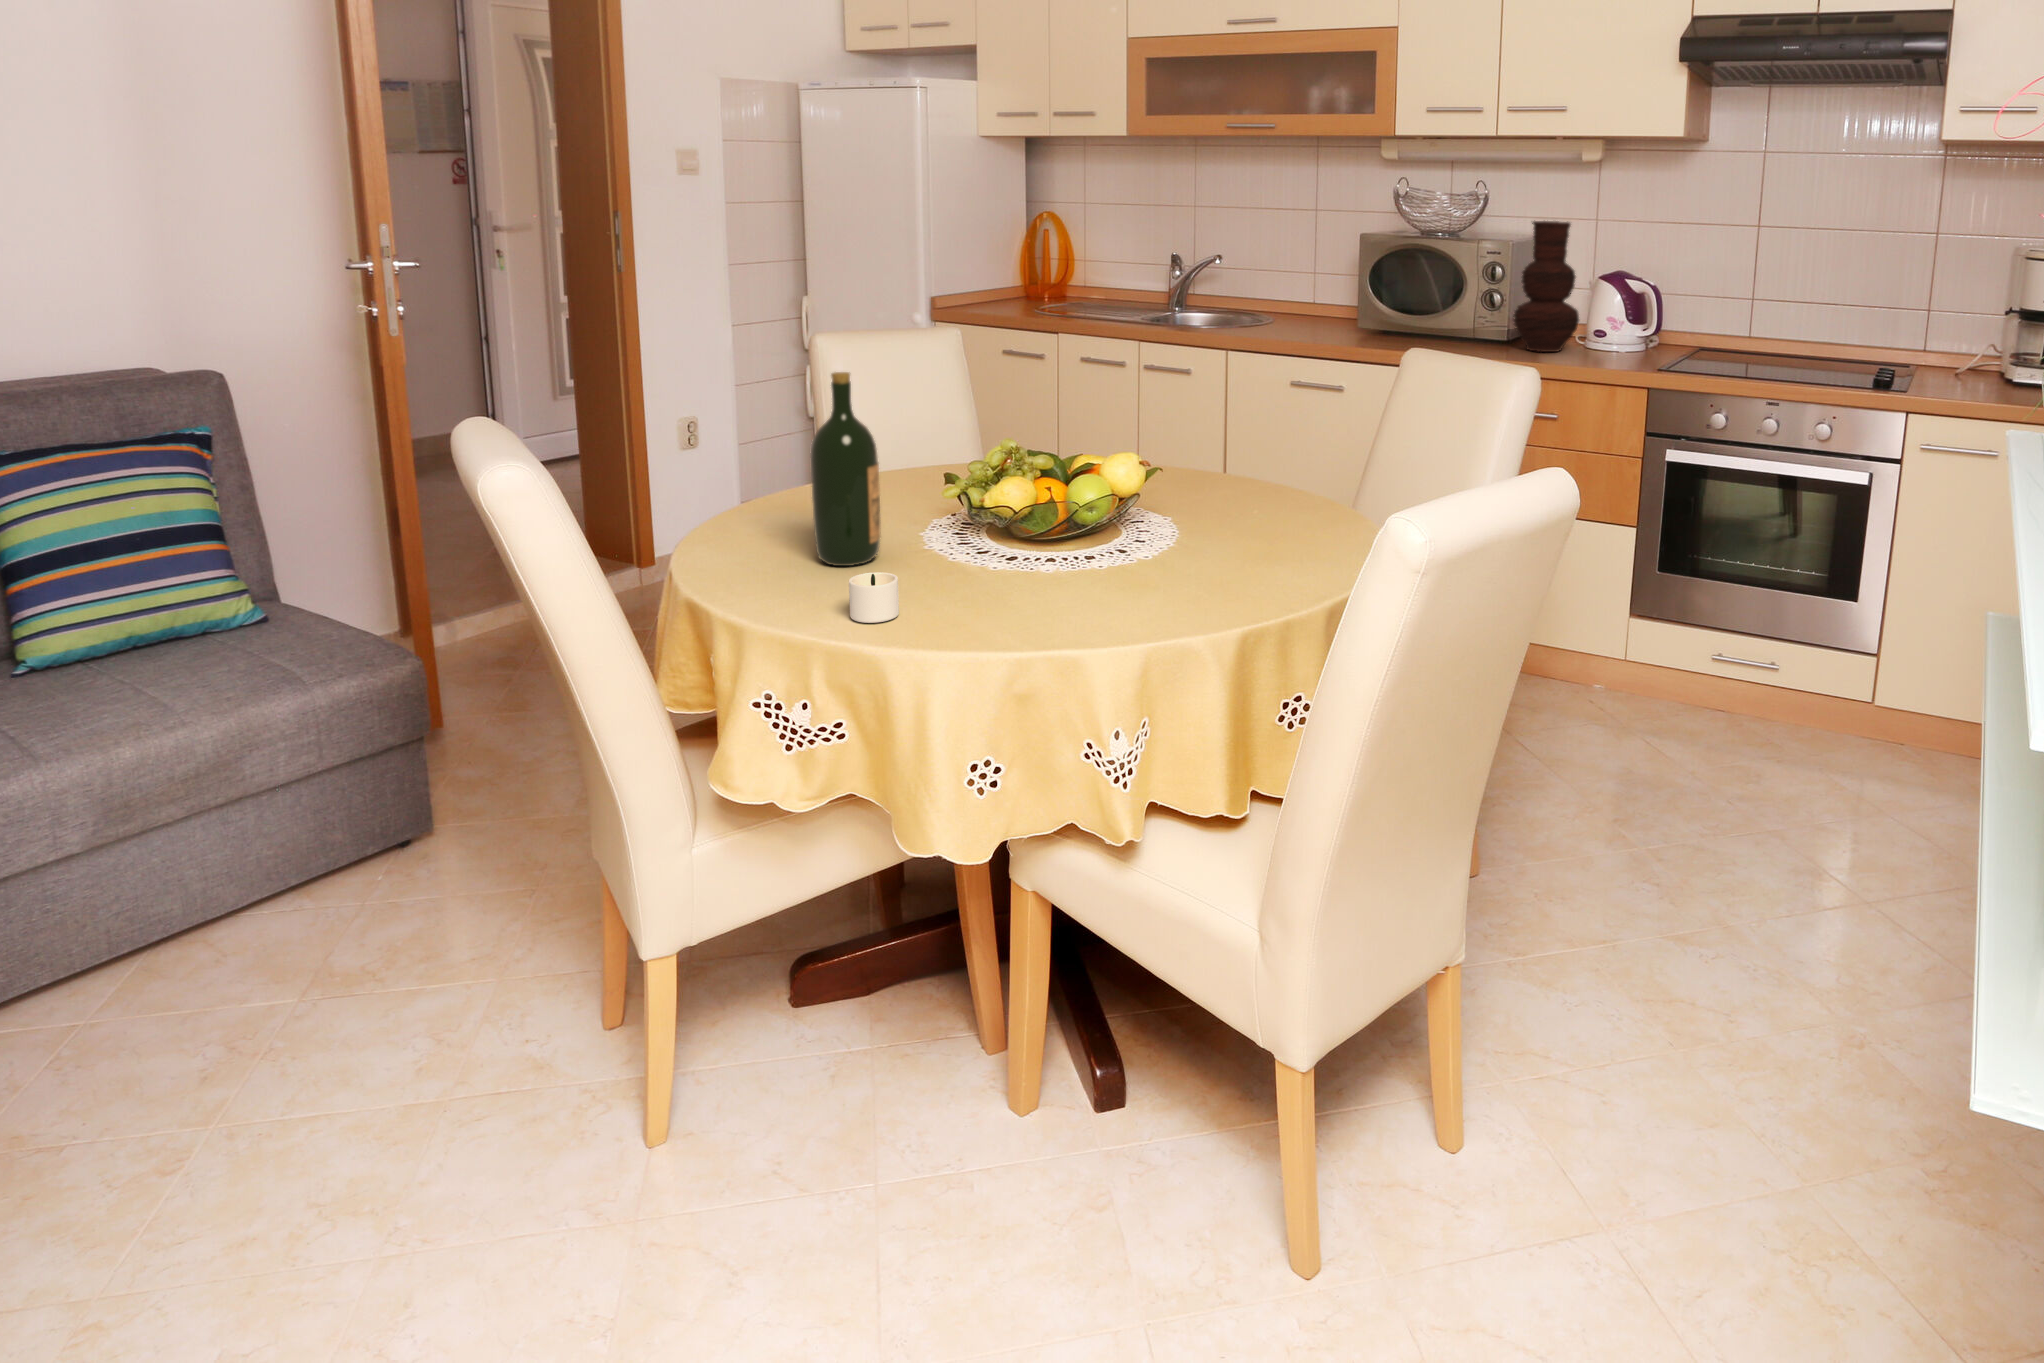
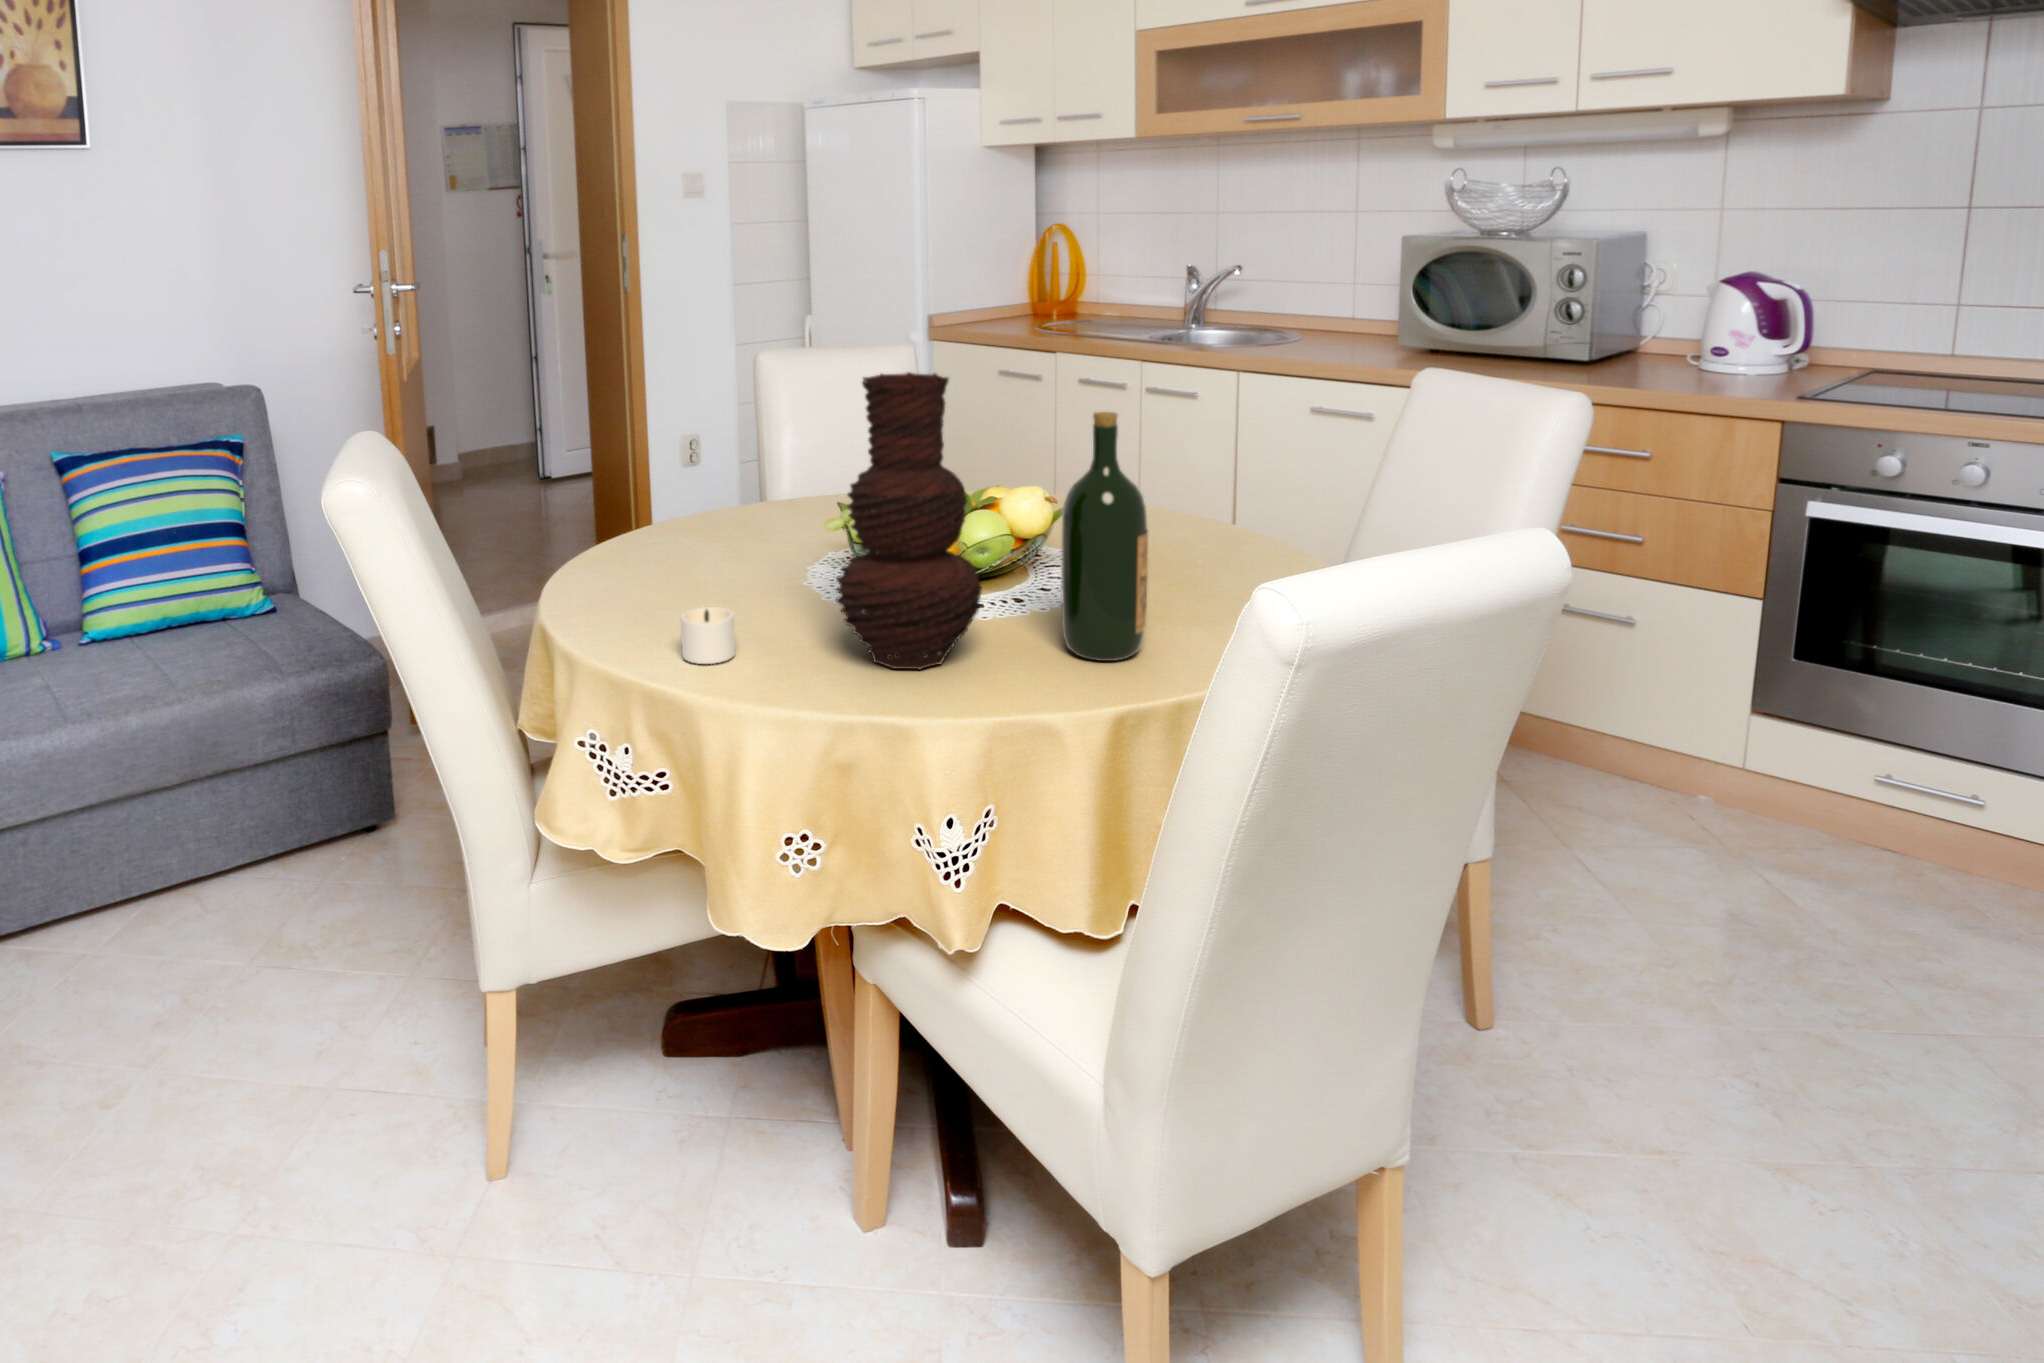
vase: present [1513,221,1579,352] -> present [836,372,981,670]
wine bottle: present [810,372,881,566] -> present [1061,412,1148,661]

